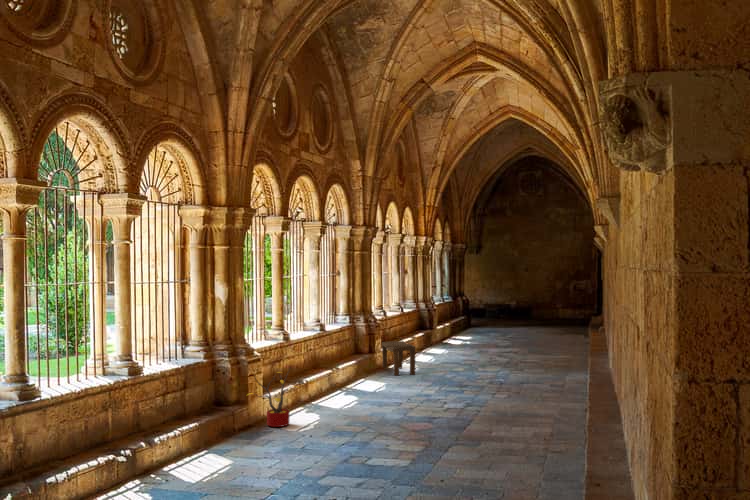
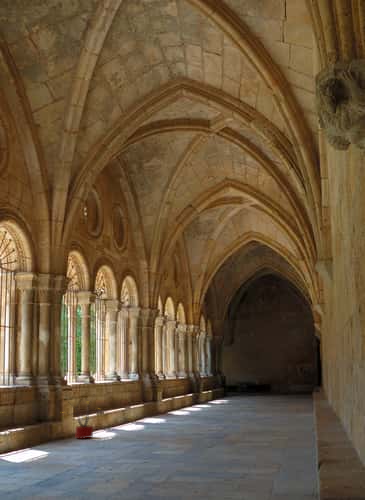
bench: present [382,341,416,376] -> none [163,392,189,416]

